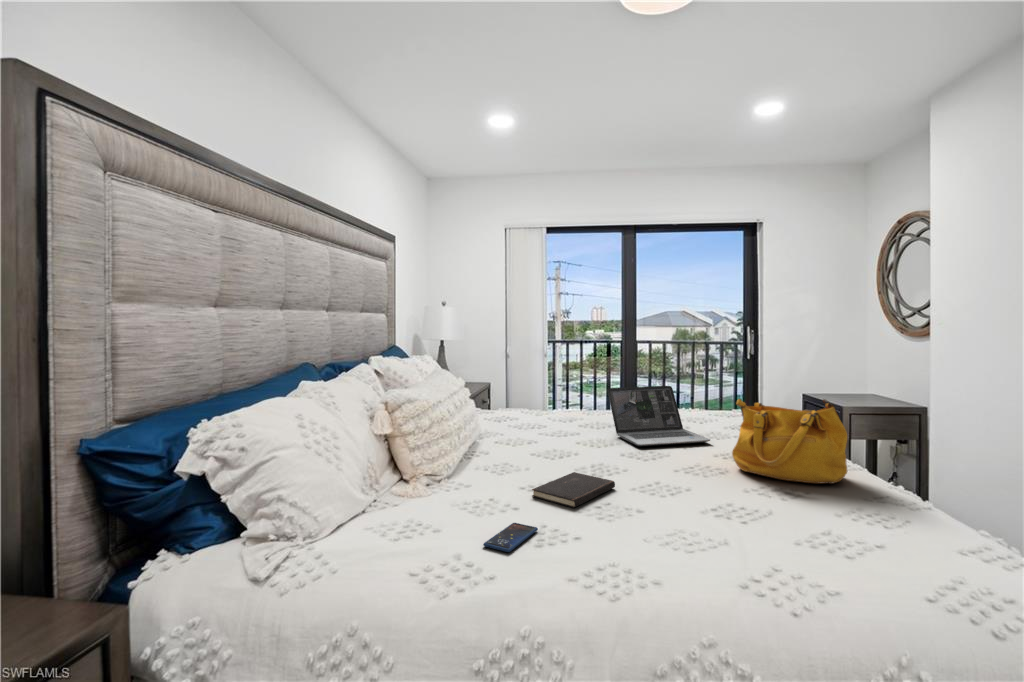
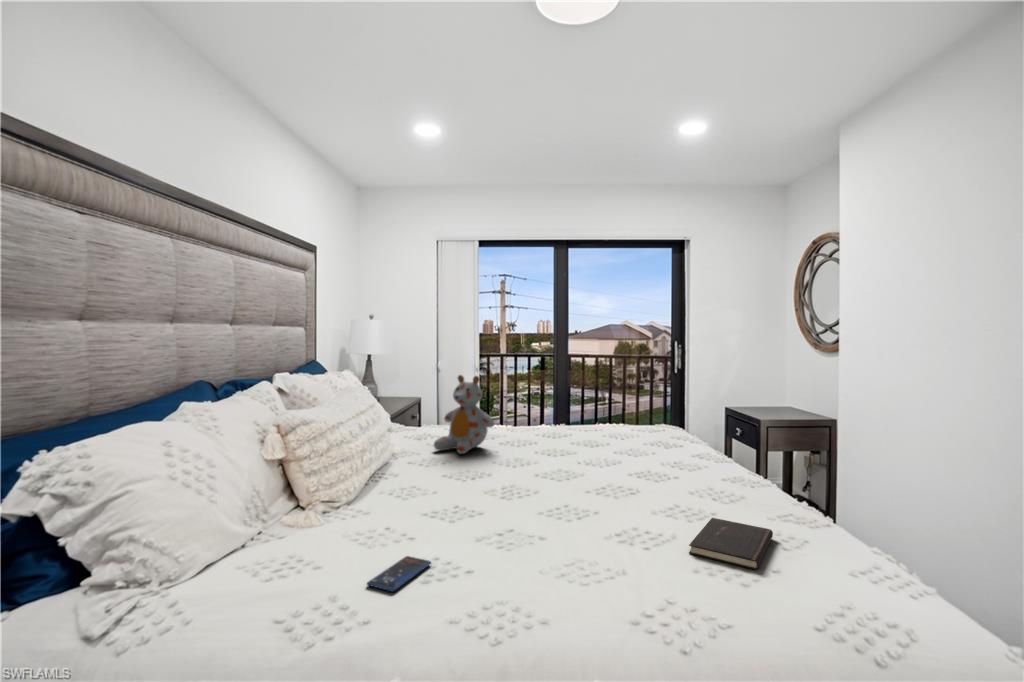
stuffed bear: none [515,359,573,435] -> present [434,375,494,454]
laptop: present [608,386,710,446] -> none [530,402,629,465]
handbag: present [732,399,848,484] -> none [646,417,753,502]
hardcover book: present [532,472,615,508] -> present [689,518,773,569]

